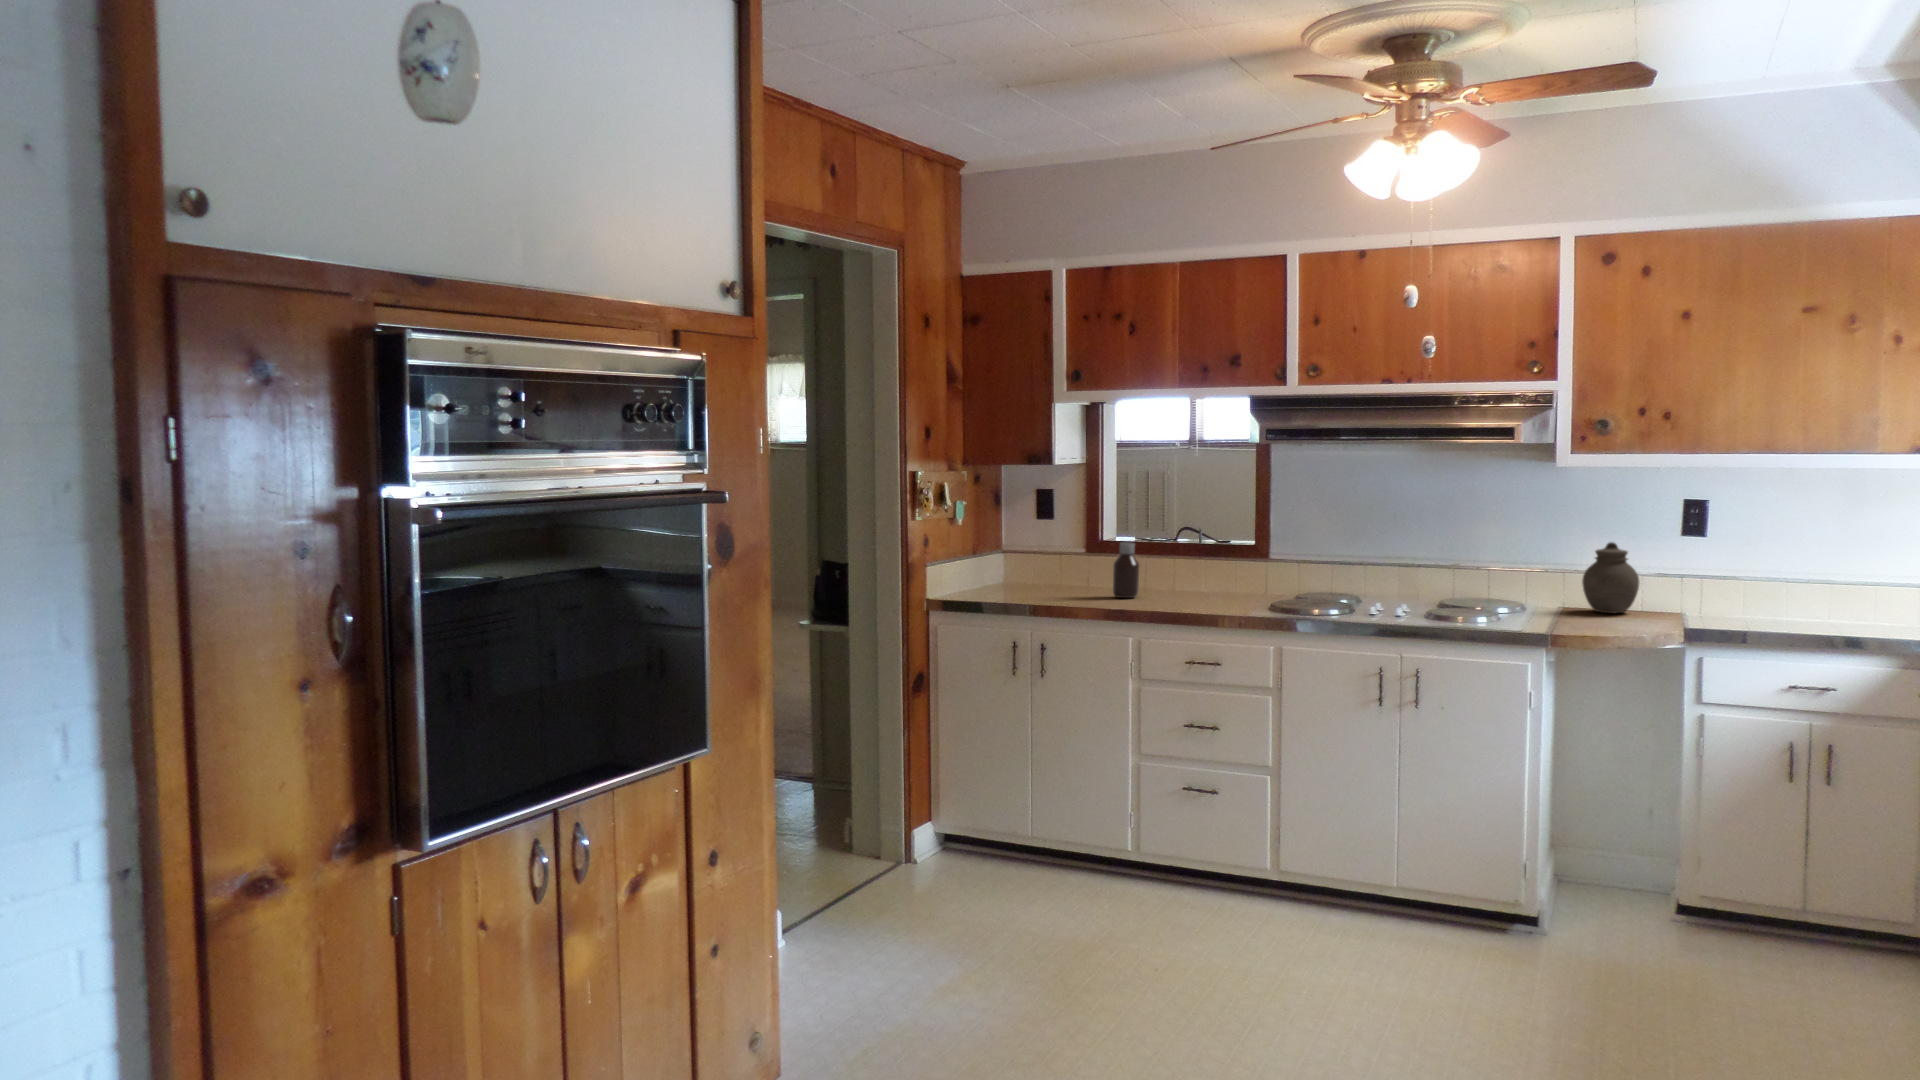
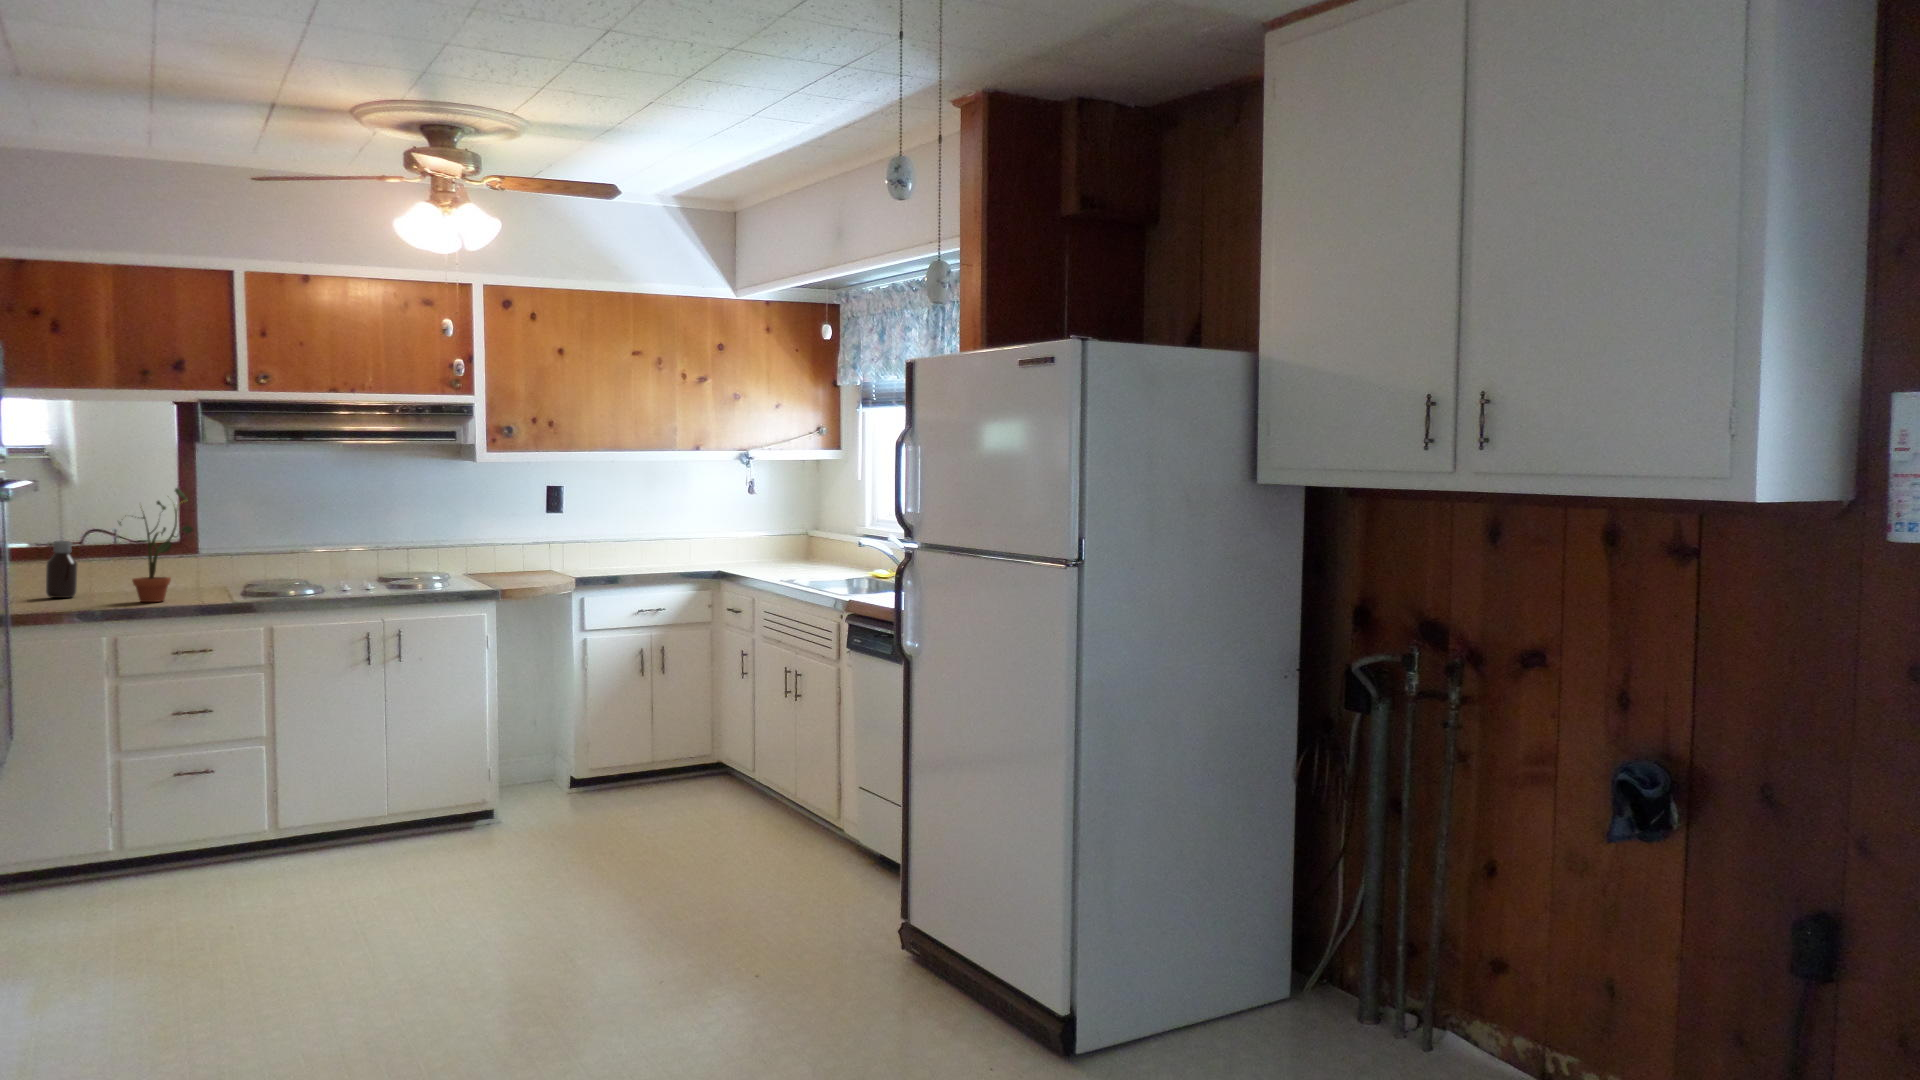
potted plant: none [1143,492,1230,611] -> present [118,488,193,602]
jar: present [1582,542,1639,613] -> none [489,520,530,575]

